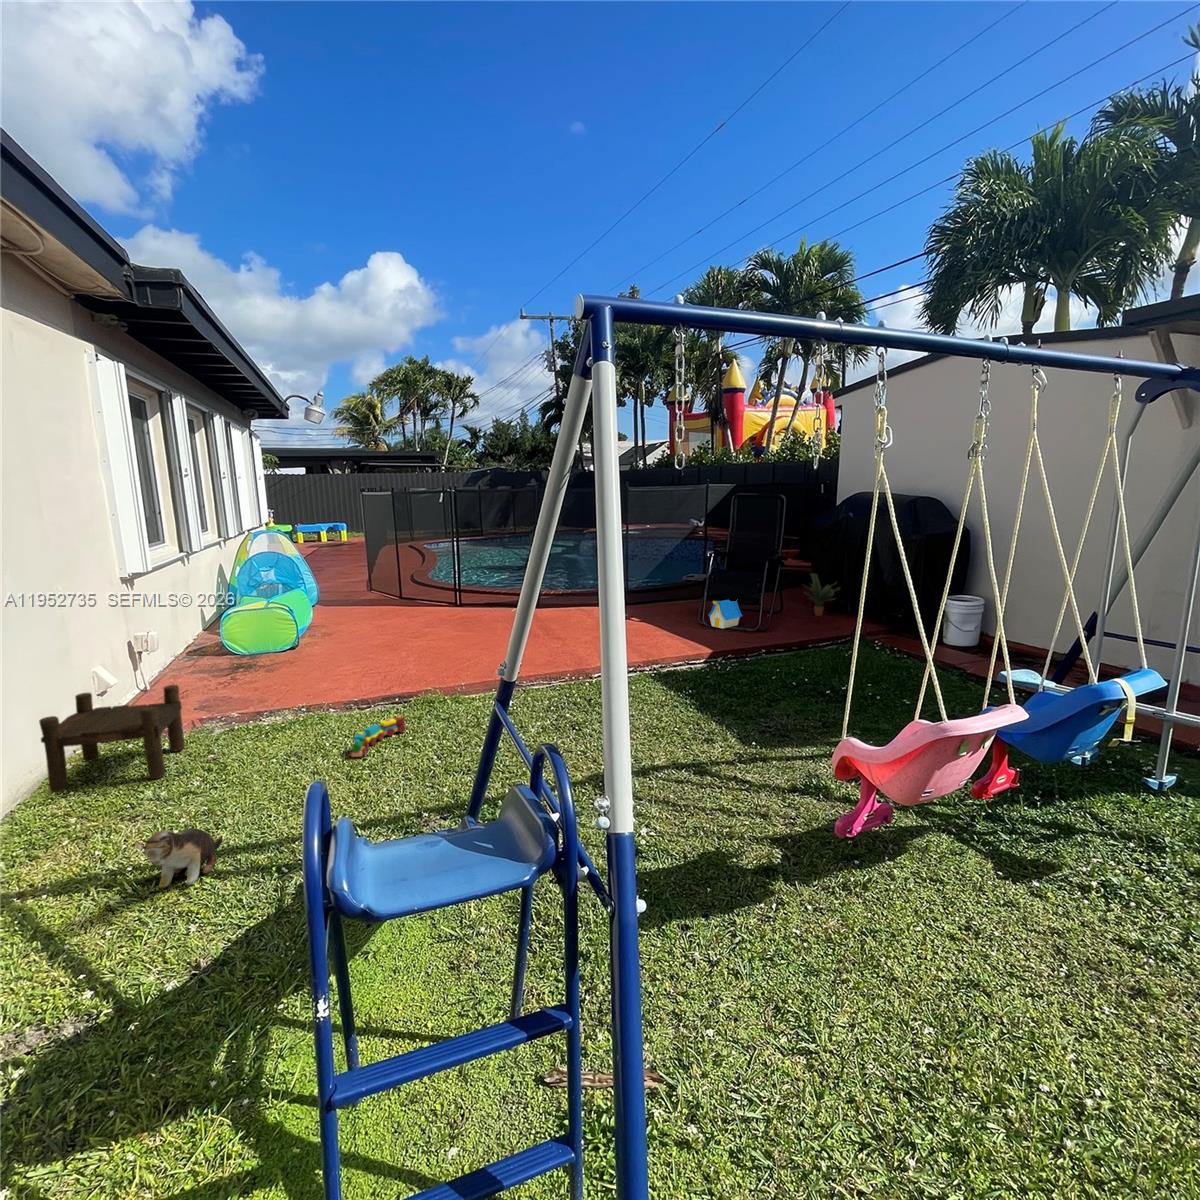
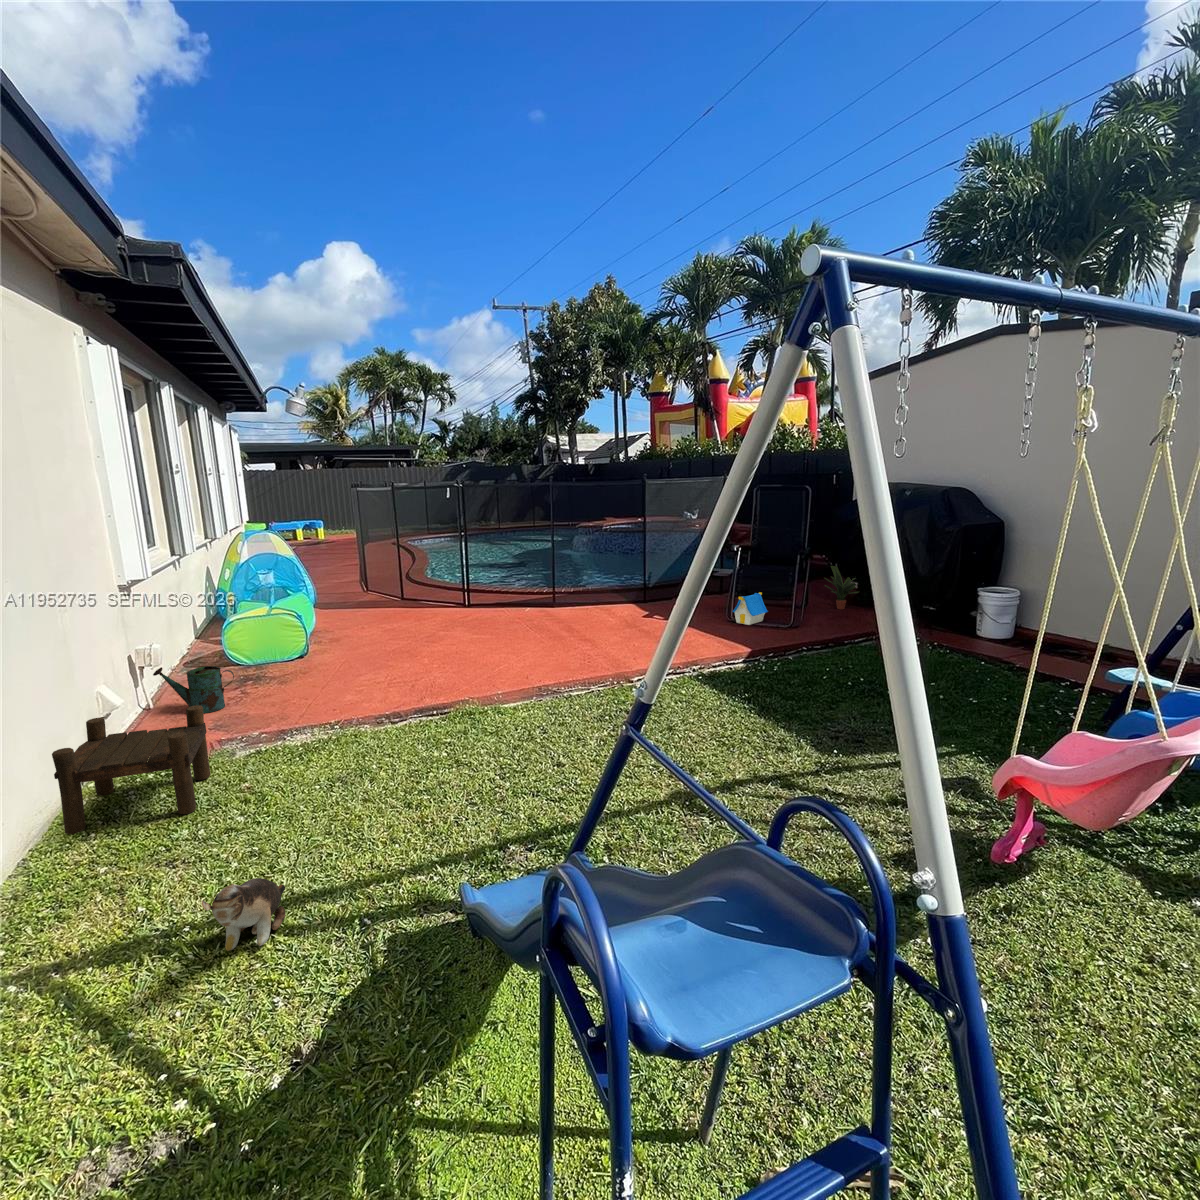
watering can: none [149,652,222,696] -> present [153,666,234,713]
toy train: present [350,716,406,757] -> none [400,731,452,780]

